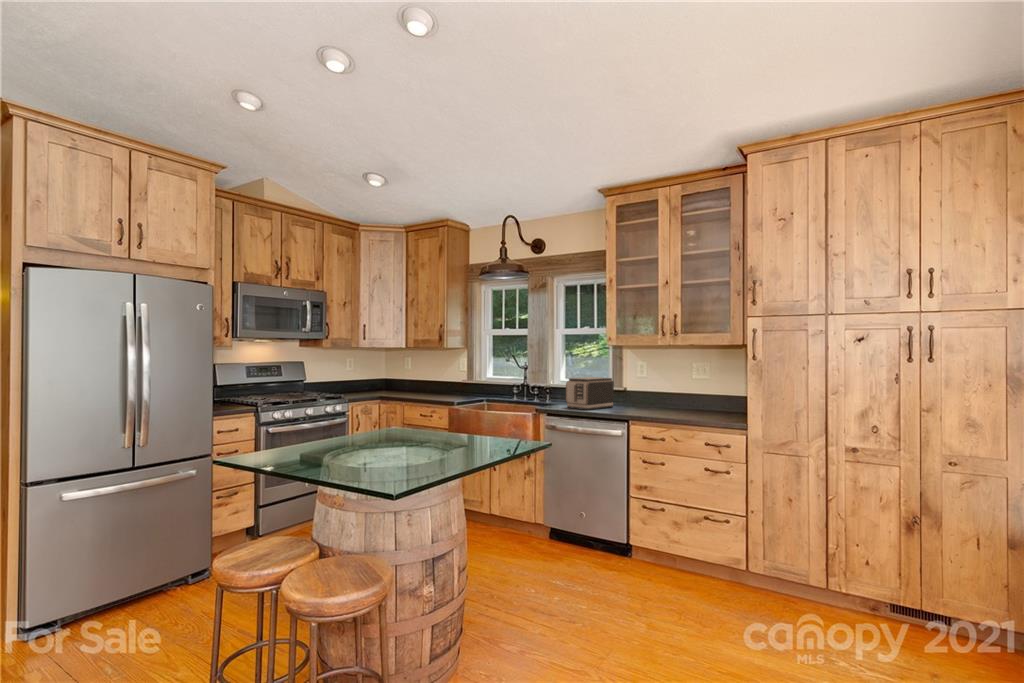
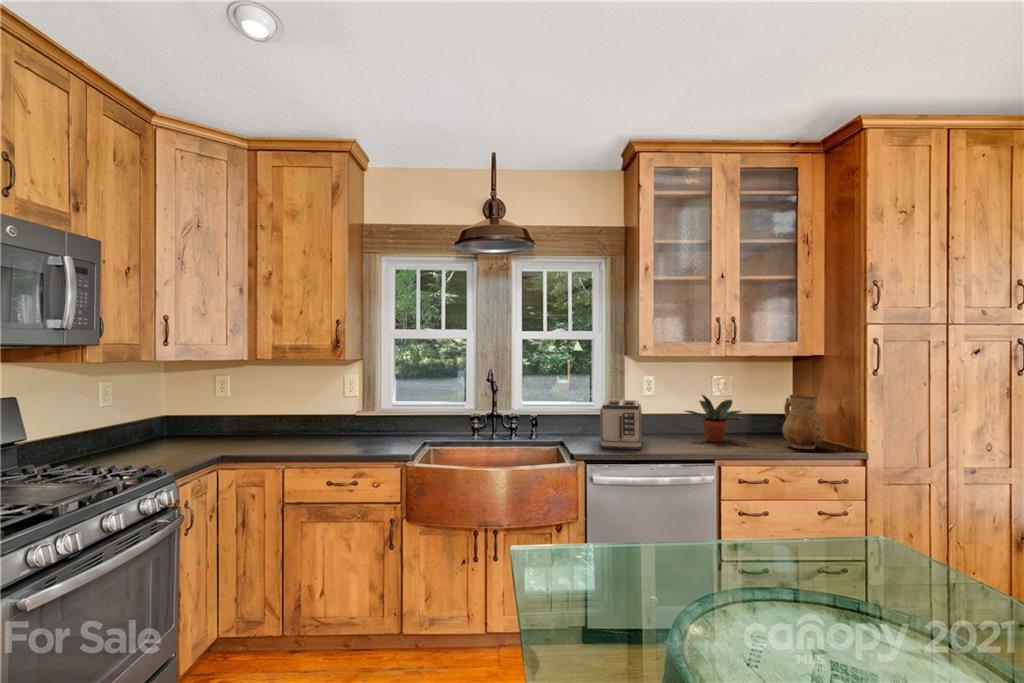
potted plant: none [643,374,690,413] -> present [684,395,745,442]
ceramic pitcher: none [699,376,732,420] -> present [782,394,825,449]

